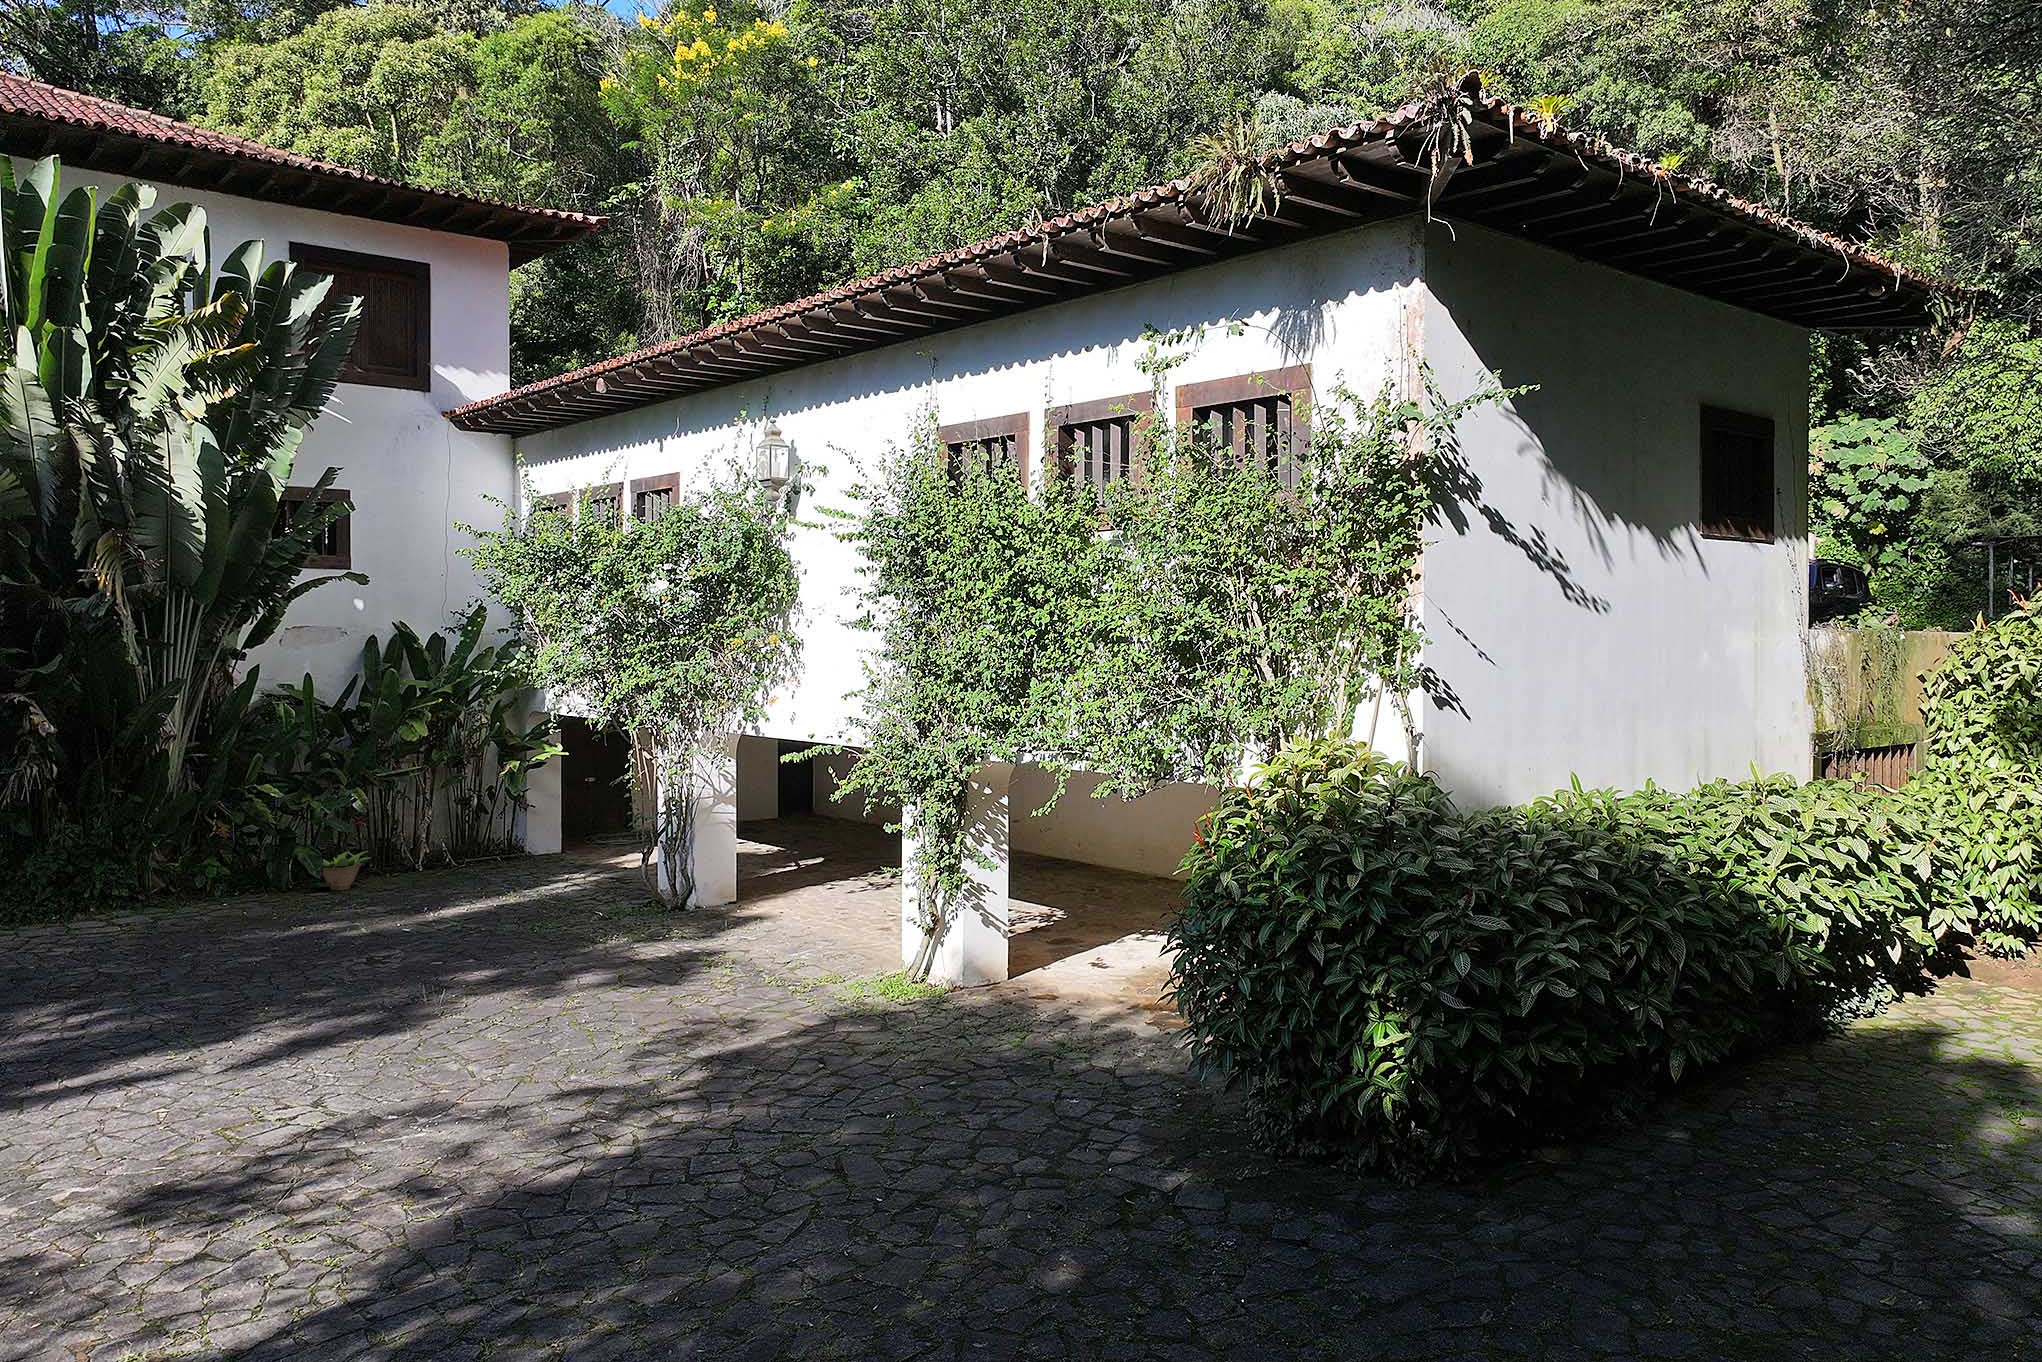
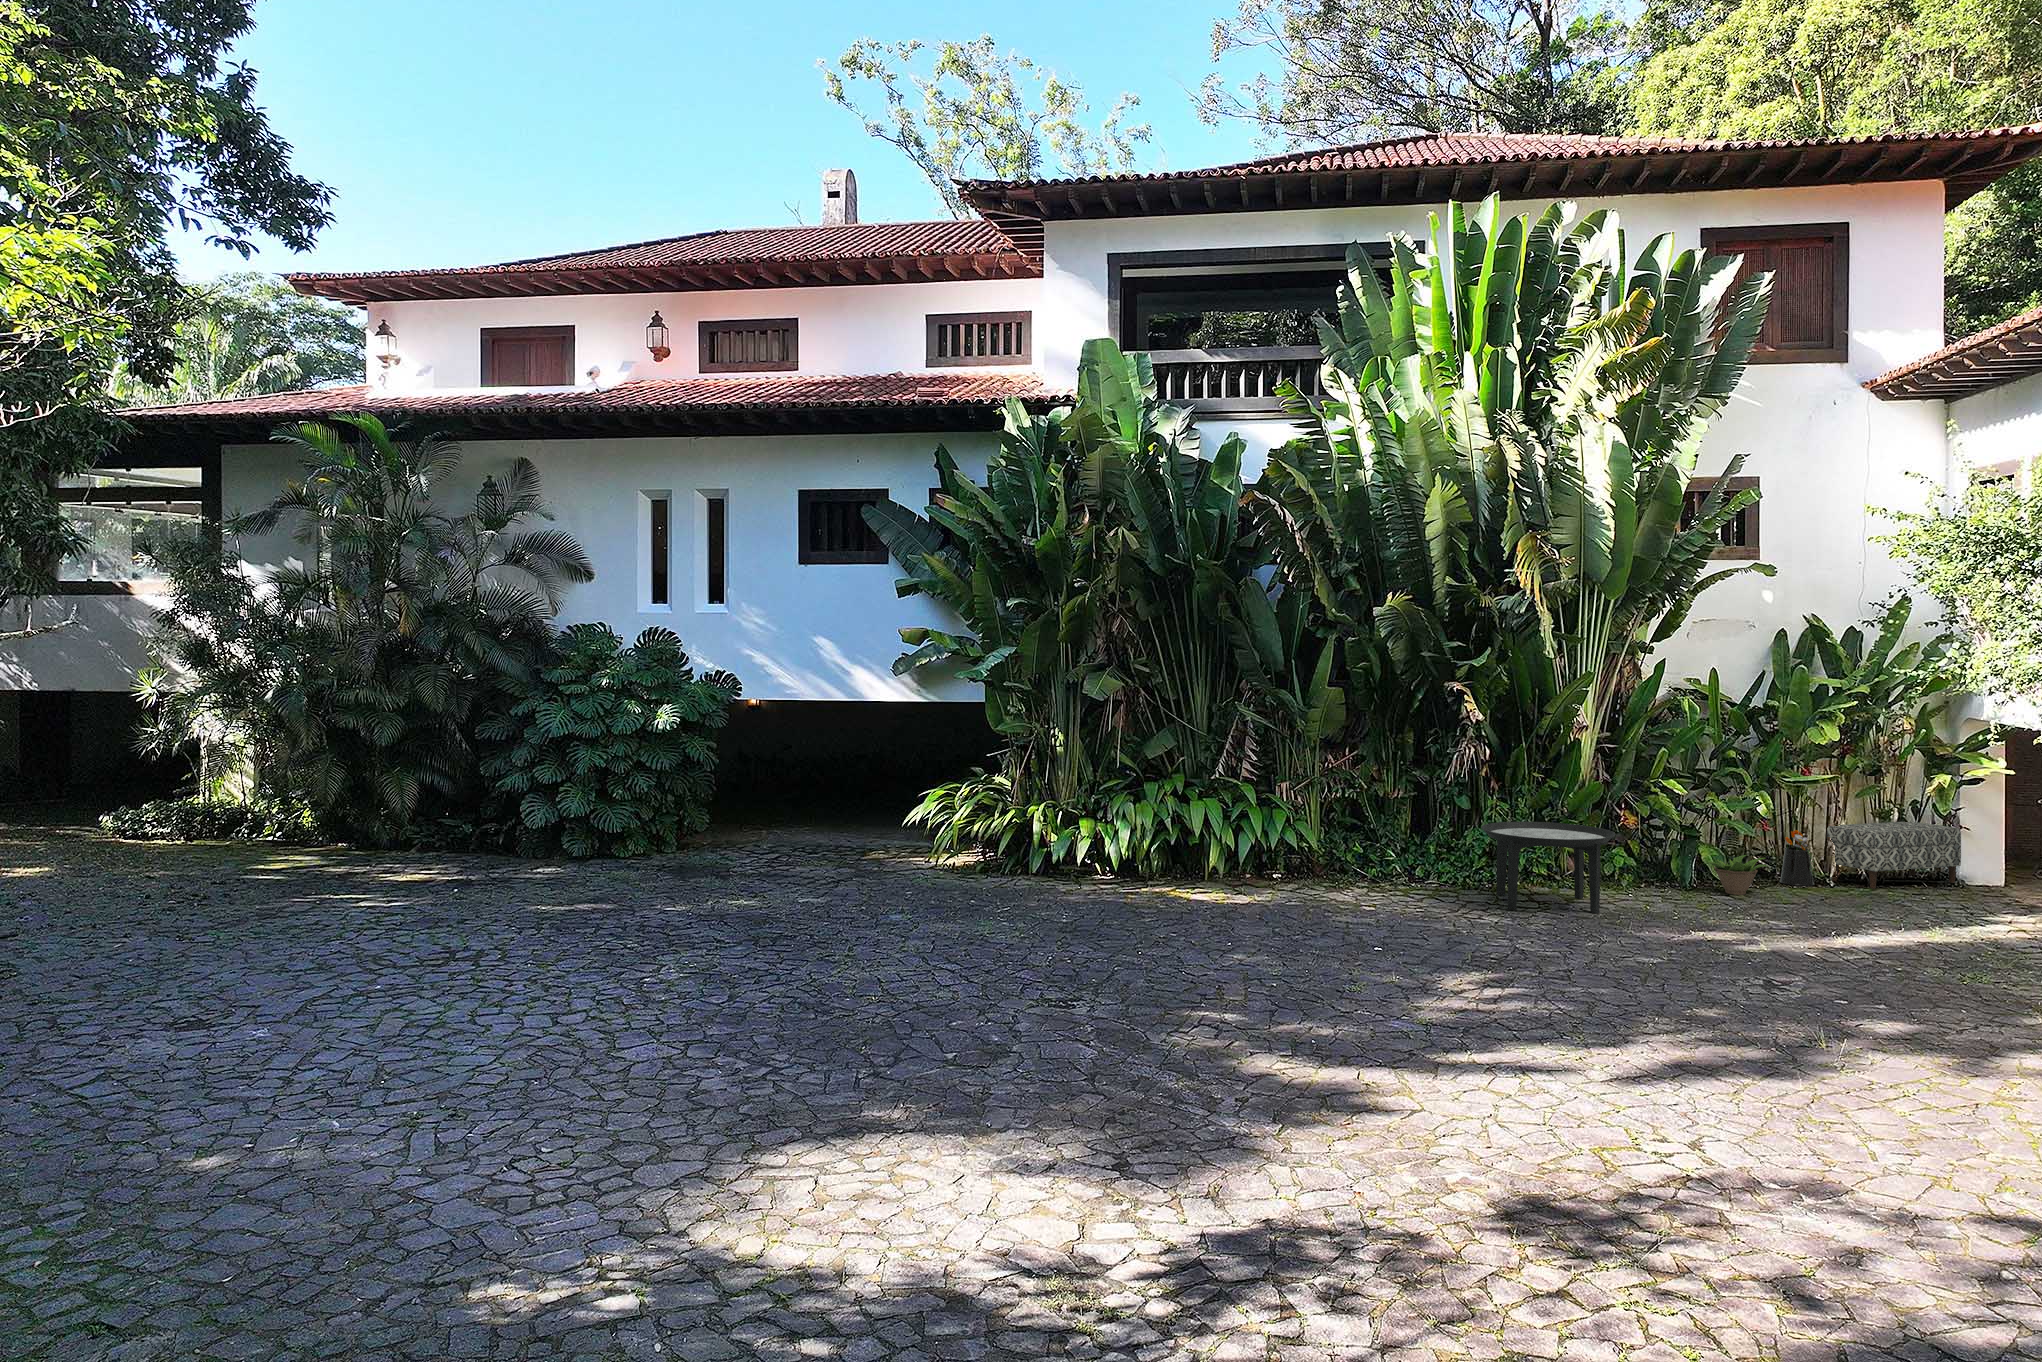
bench: none [422,803,532,866] -> present [1827,821,1961,889]
watering can: none [381,821,413,873] -> present [1779,830,1815,886]
round table: none [51,843,216,945] -> present [1481,822,1616,913]

